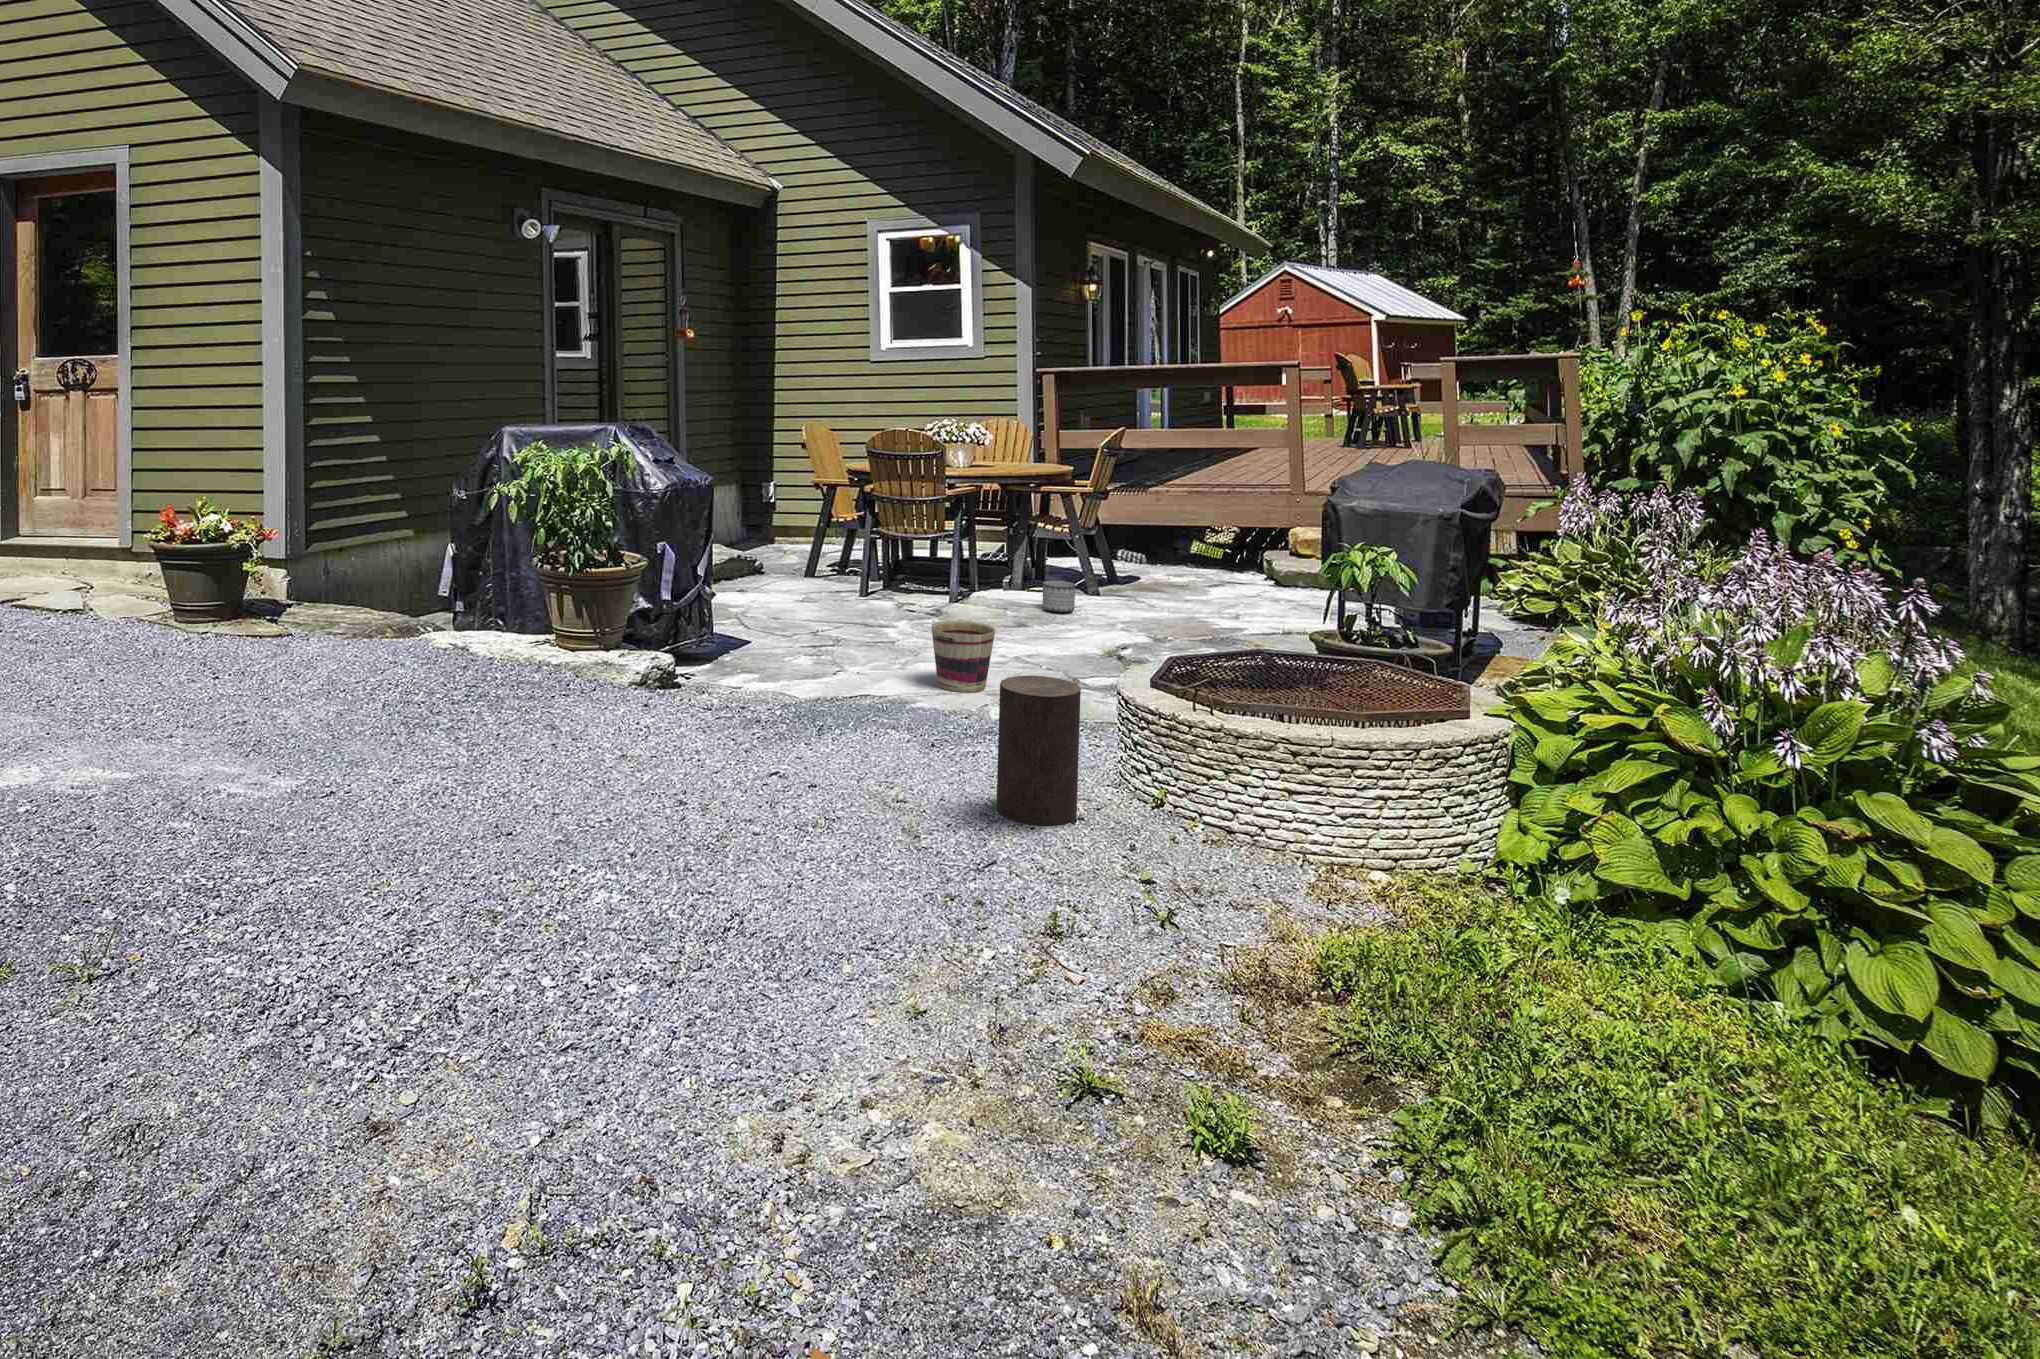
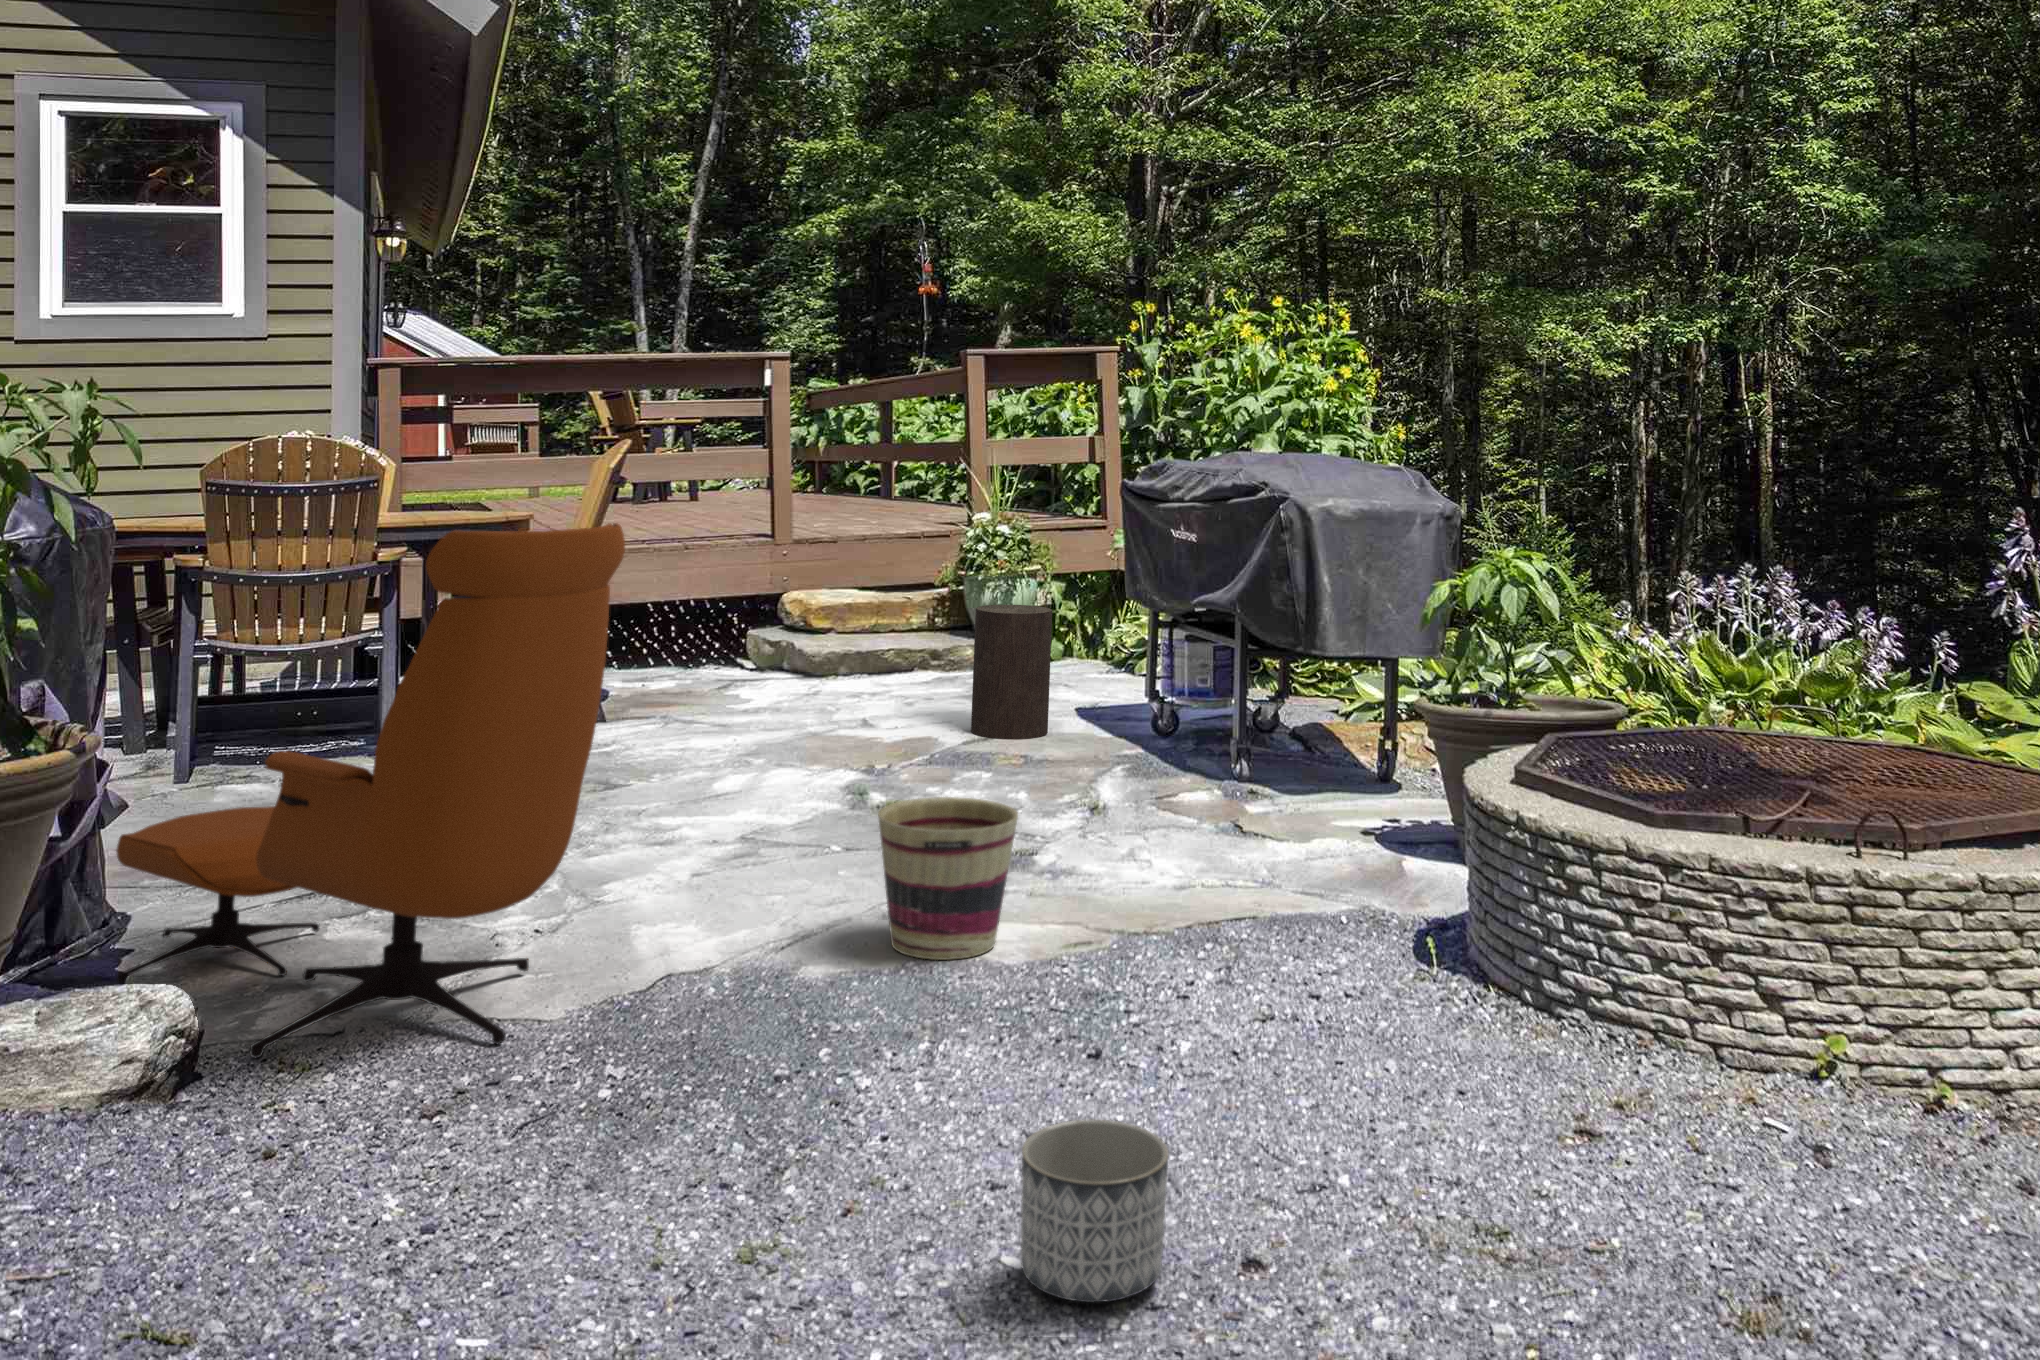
lounge chair: none [696,485,810,671] -> present [116,523,625,1058]
planter: present [1043,581,1076,613] -> present [1021,1120,1168,1302]
stool: present [996,676,1081,825] -> present [971,605,1052,739]

